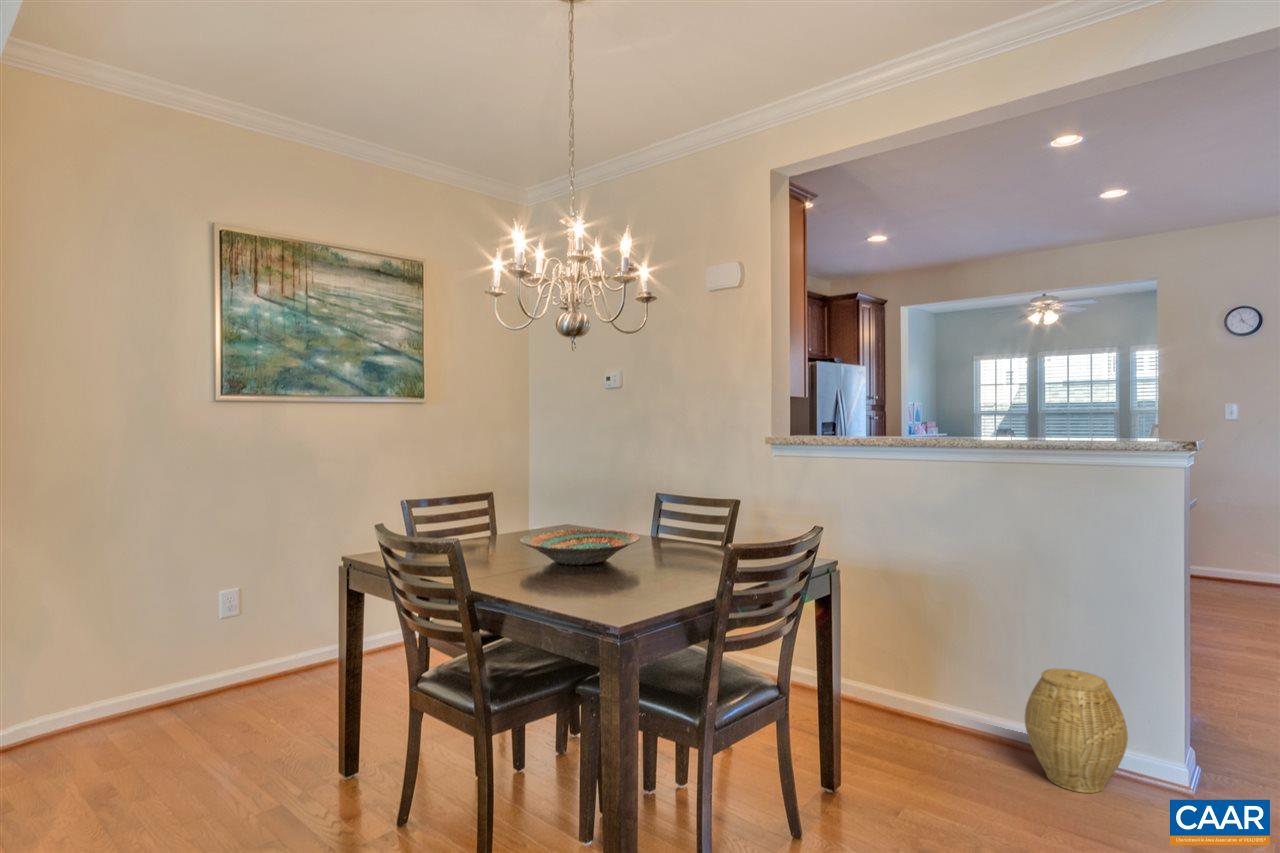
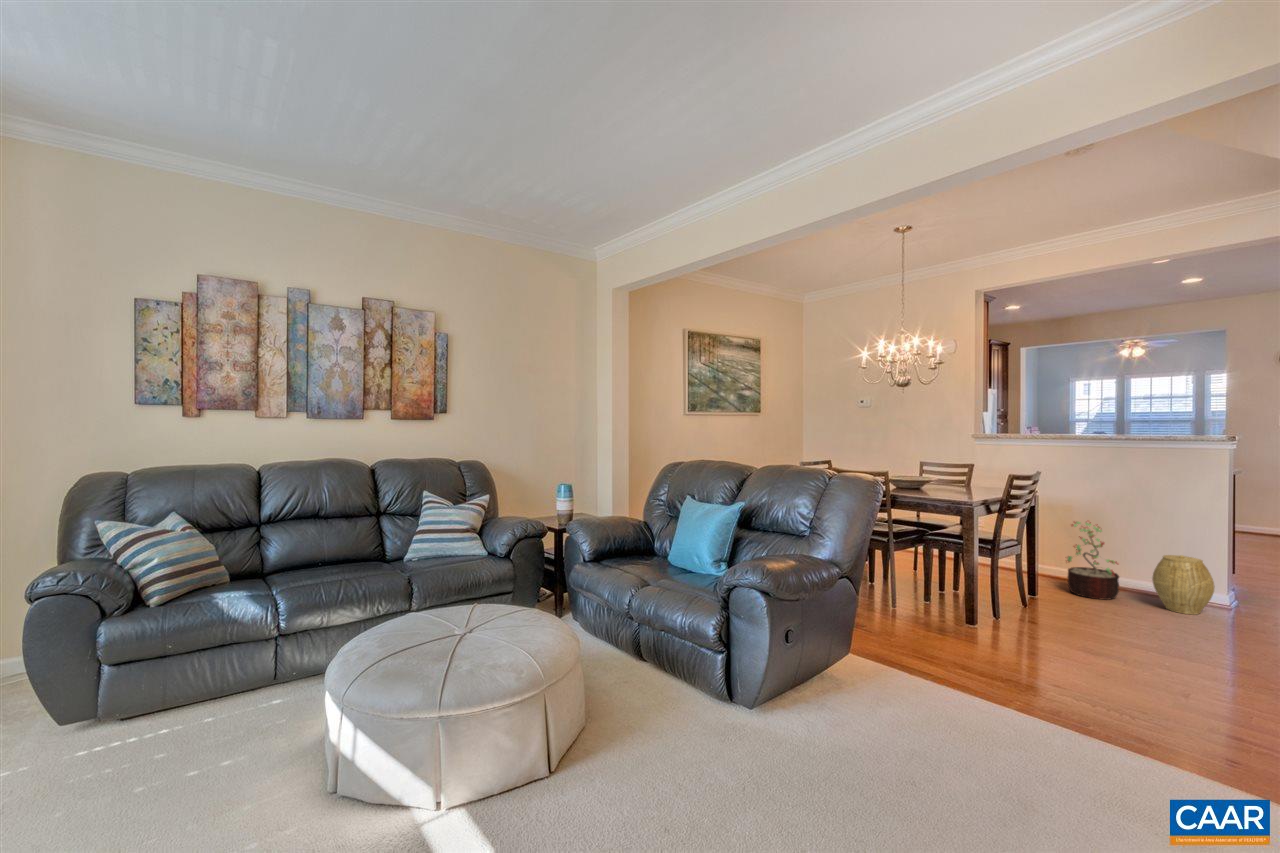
decorative plant: none [889,597,974,757] -> present [1067,522,1119,600]

